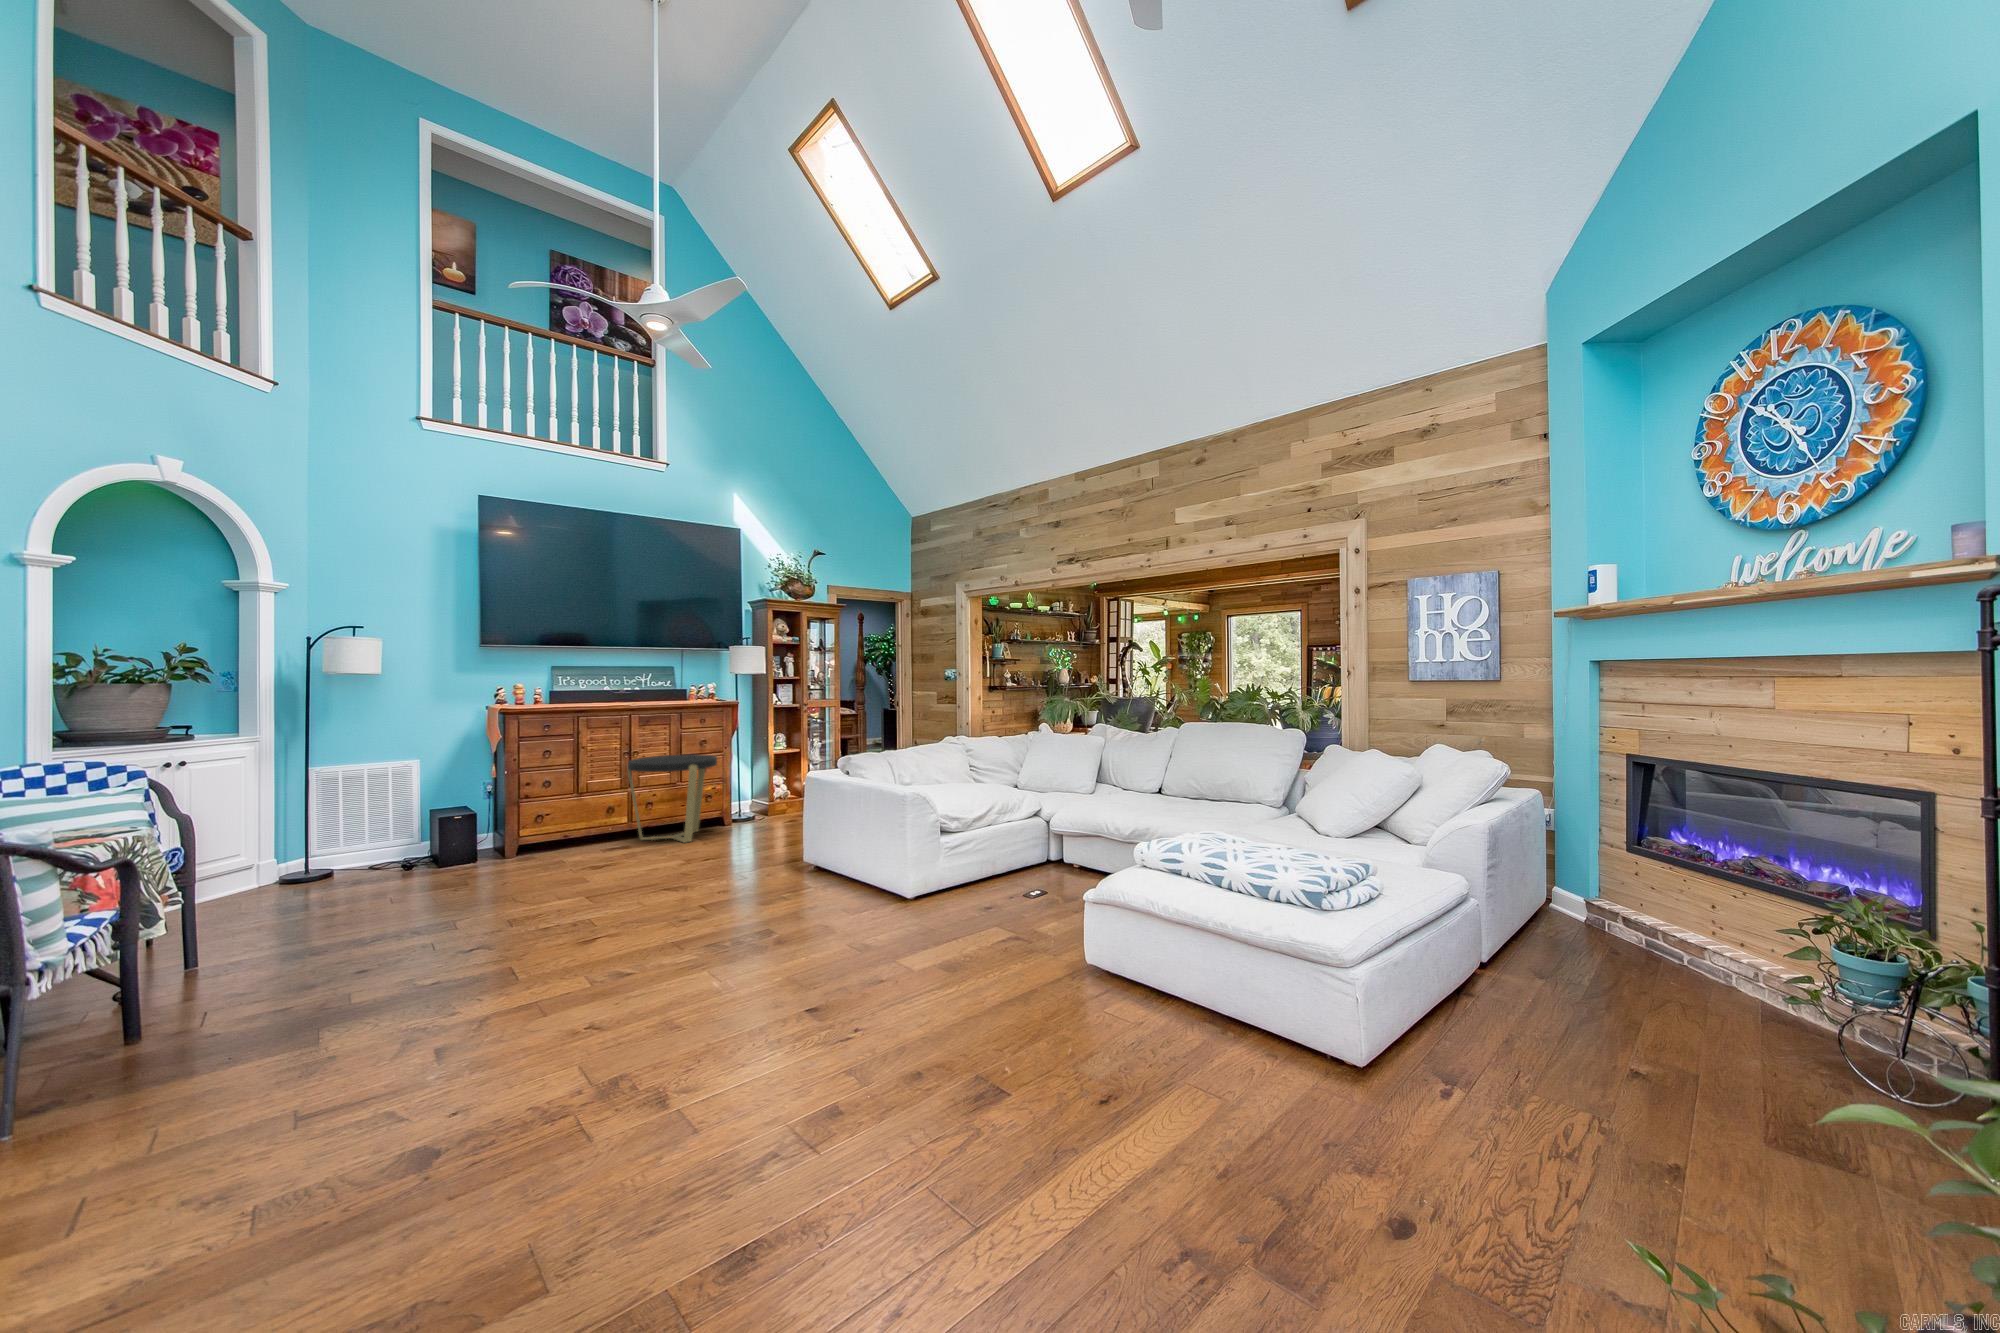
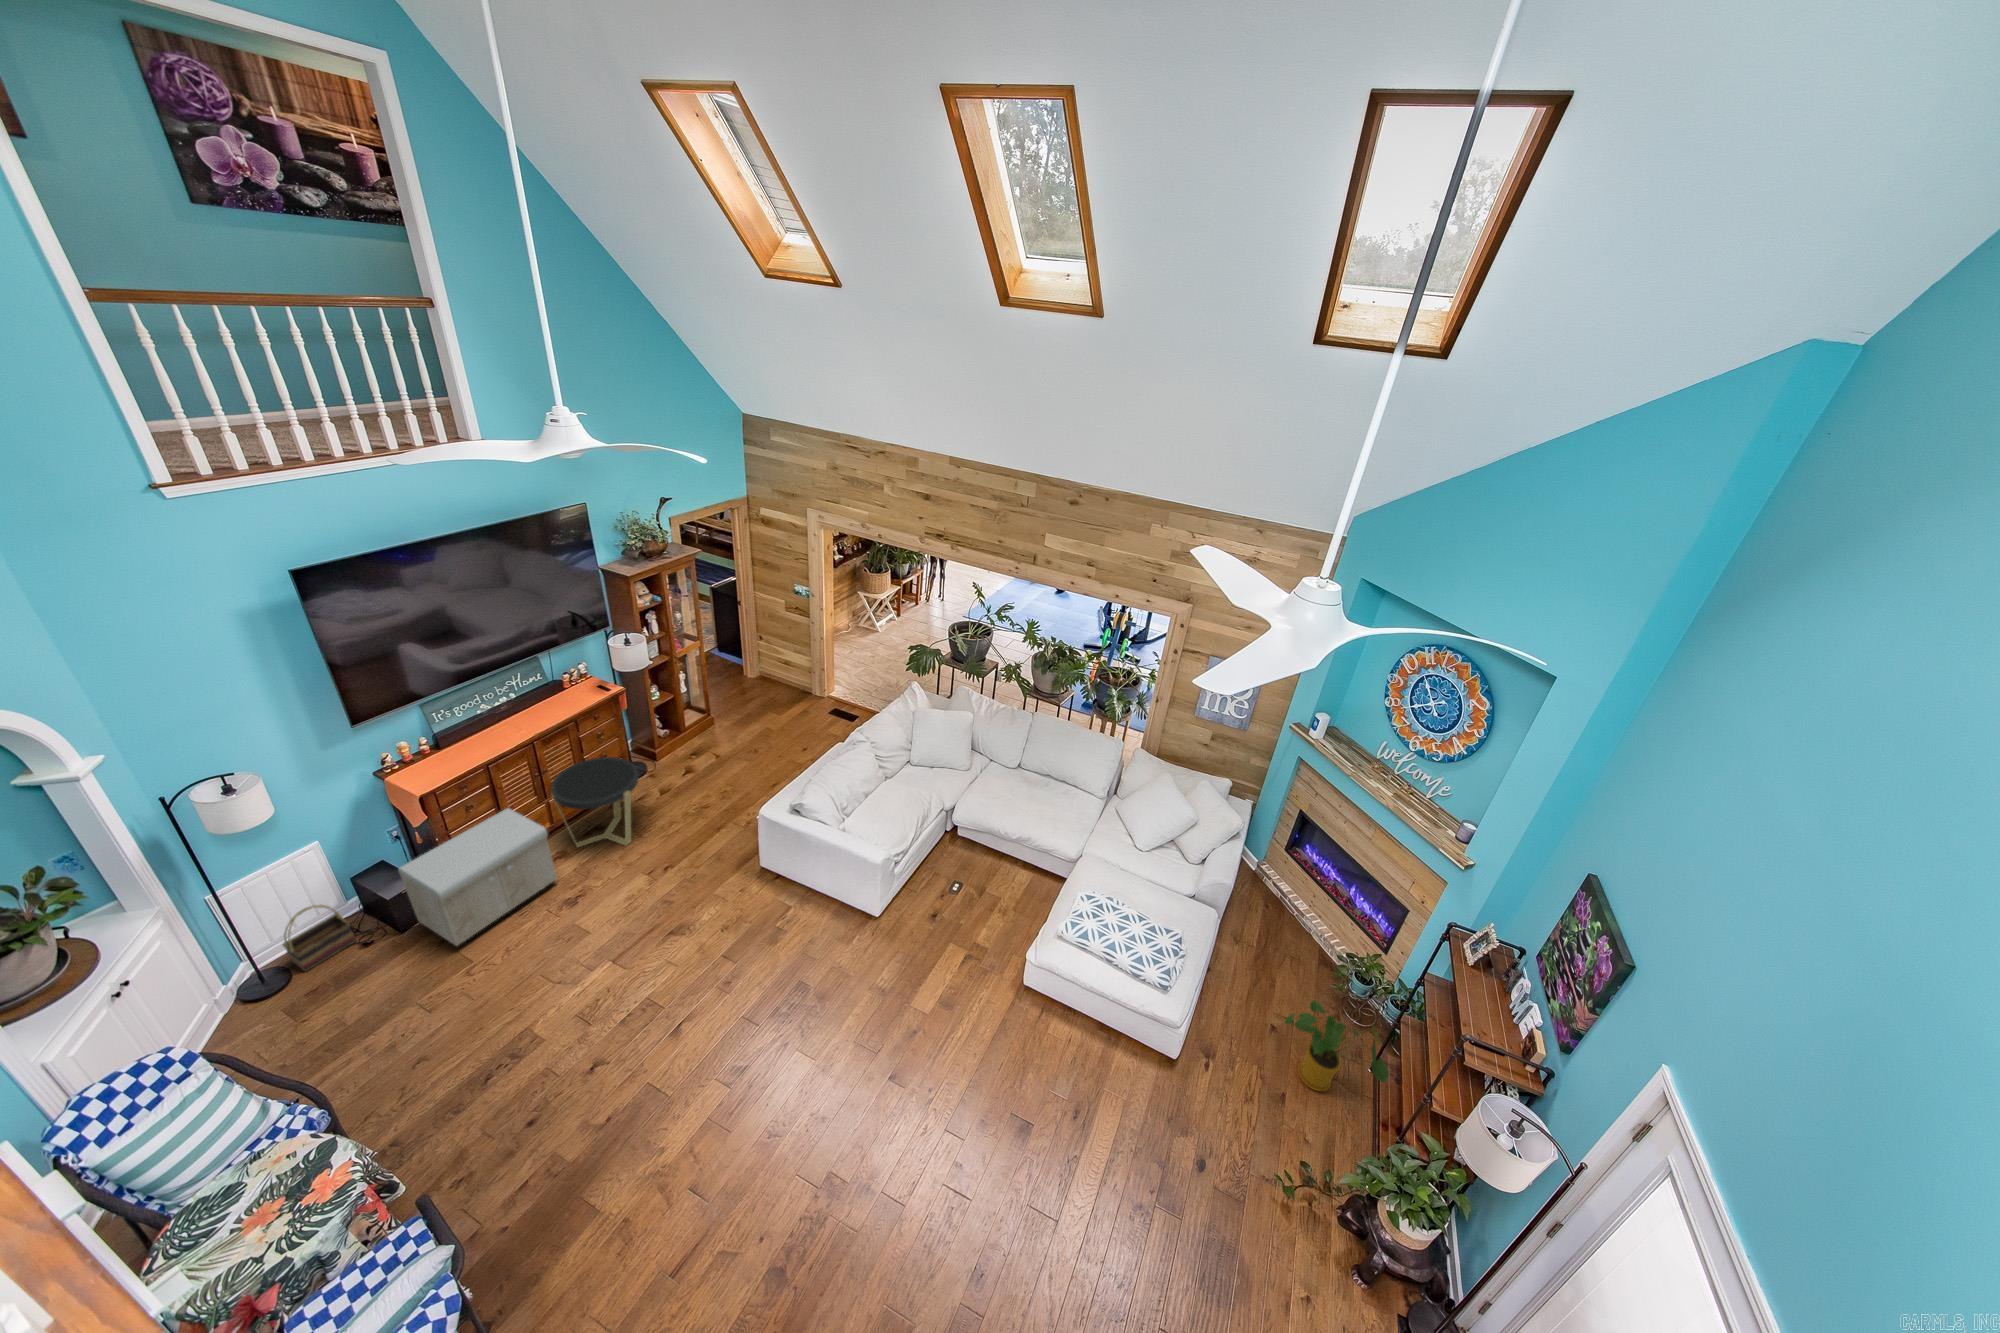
storage bench: none [457,765,599,872] -> present [398,809,557,946]
basket: none [342,804,403,872] -> present [283,905,356,971]
house plant: none [1615,926,1983,1185] -> present [1285,1000,1389,1091]

